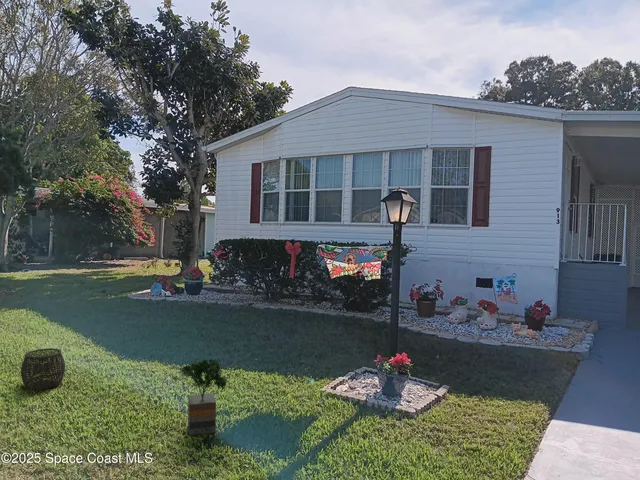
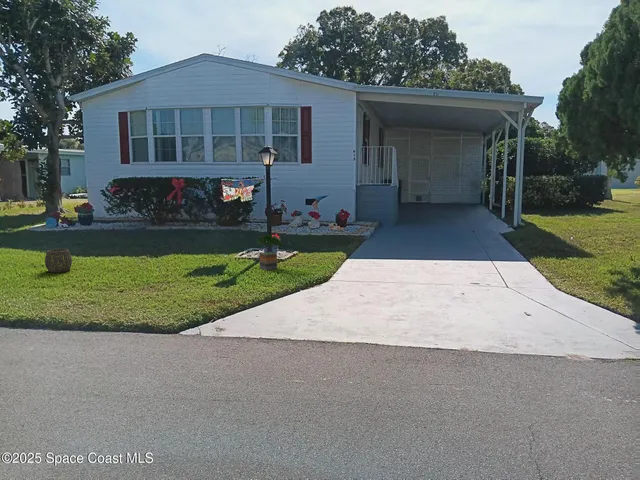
potted tree: present [180,359,227,435] -> present [257,235,282,270]

